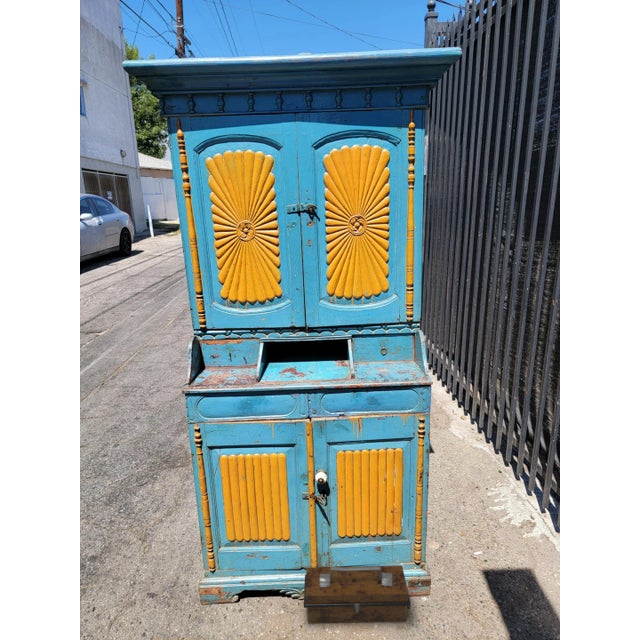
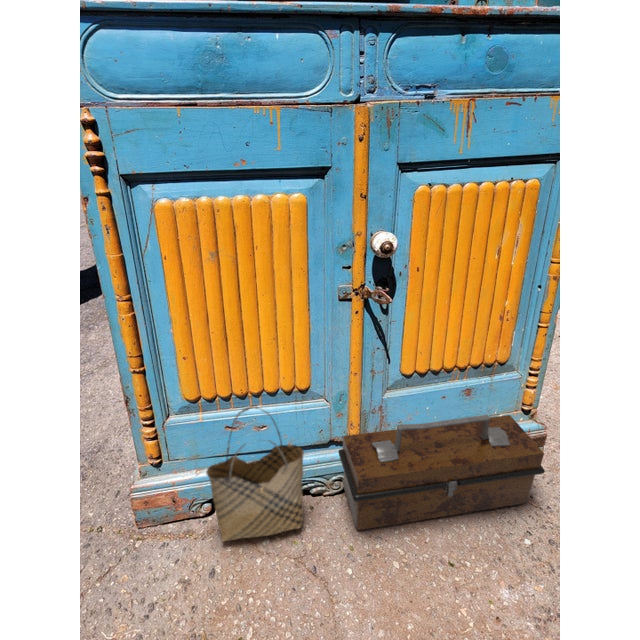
woven basket: none [234,548,283,619] -> present [206,407,304,541]

